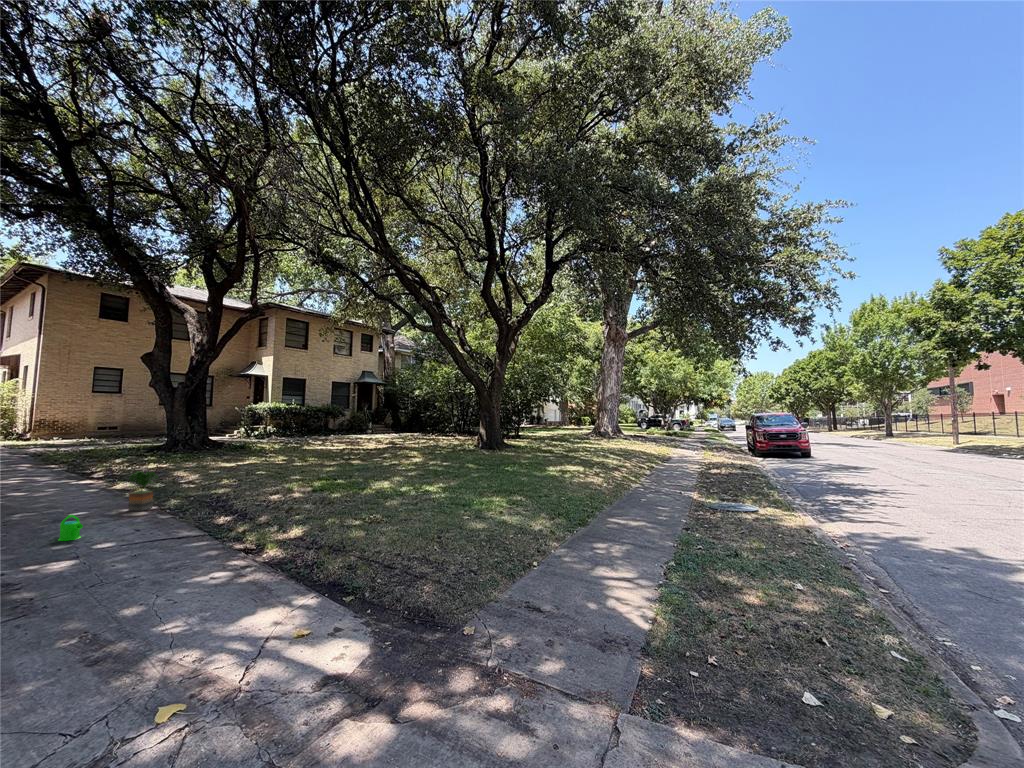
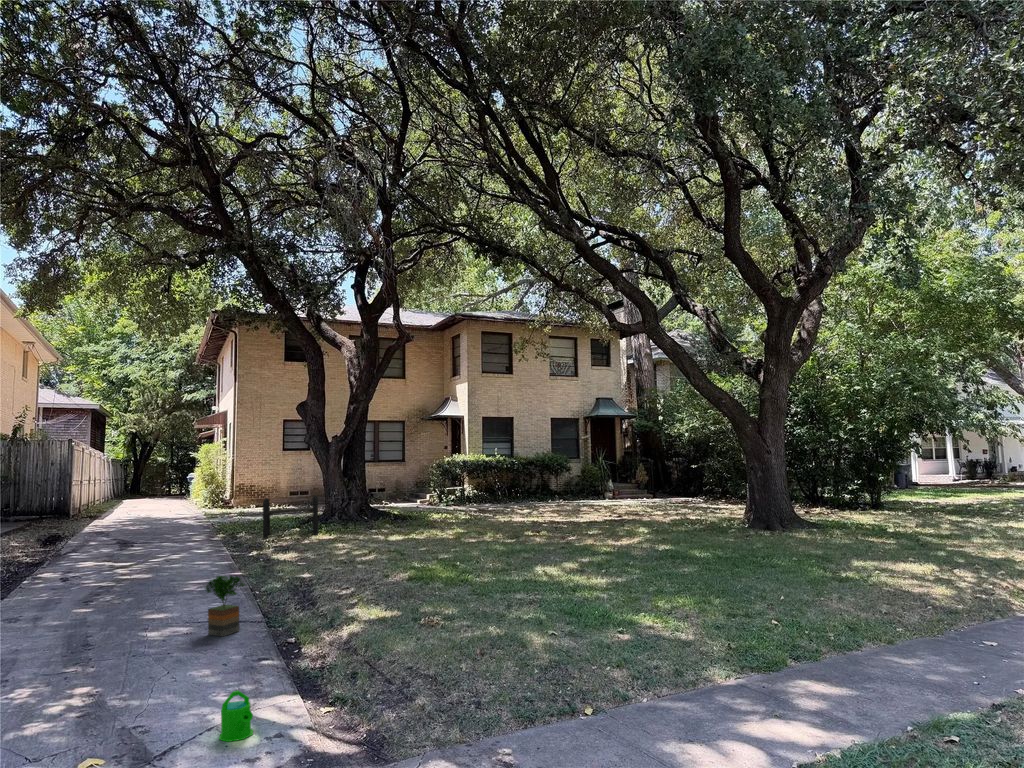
bench: none [117,425,166,455] -> present [263,496,318,538]
watering can: present [58,515,83,541] -> present [219,690,253,742]

